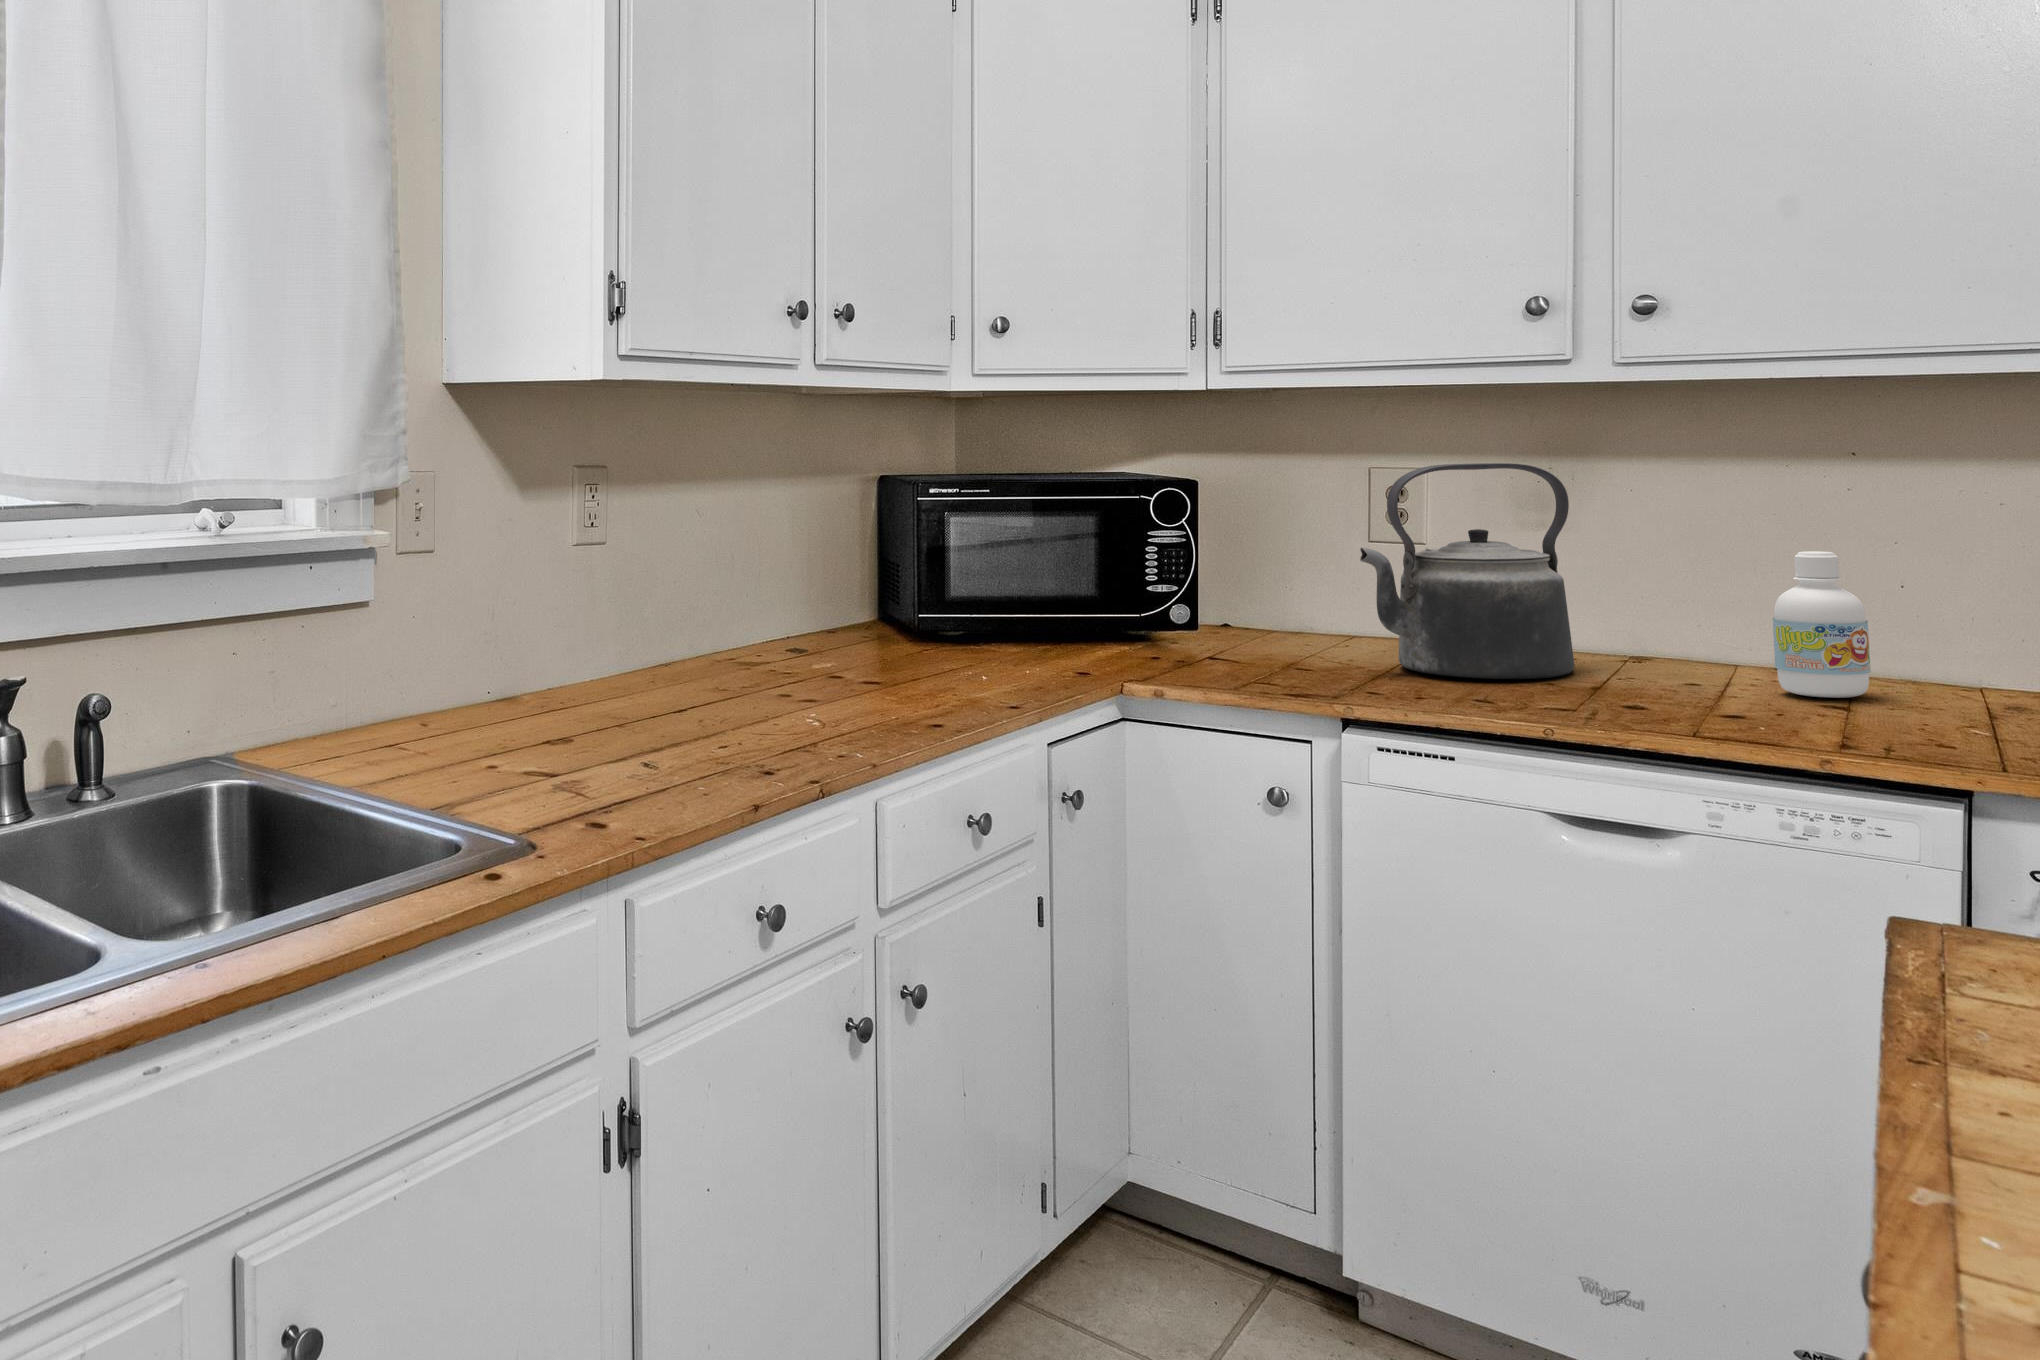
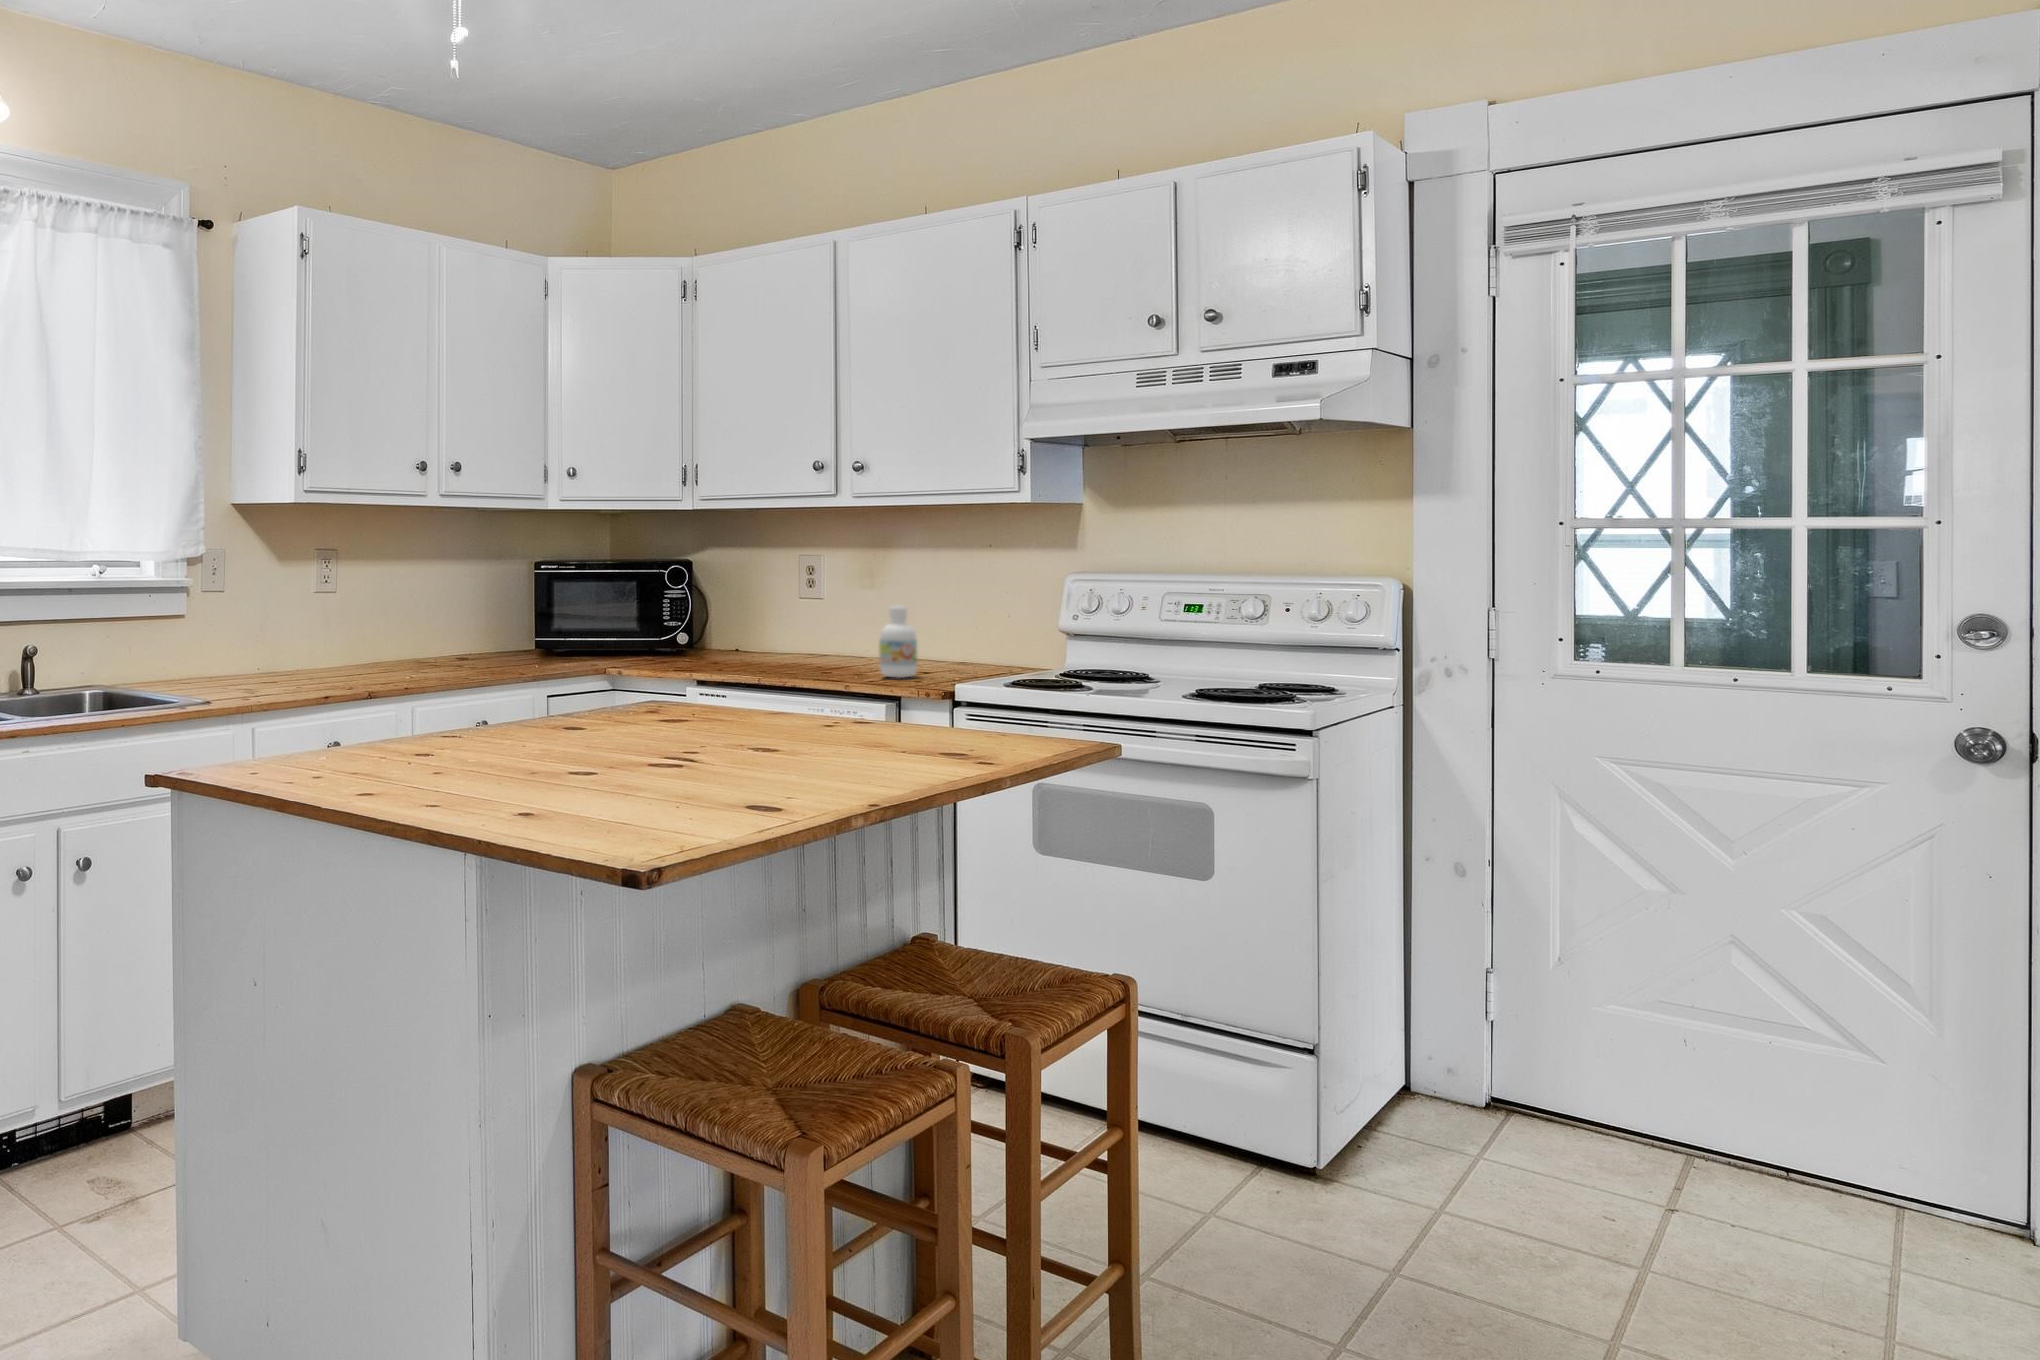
kettle: present [1360,463,1574,679] -> none [726,559,831,671]

